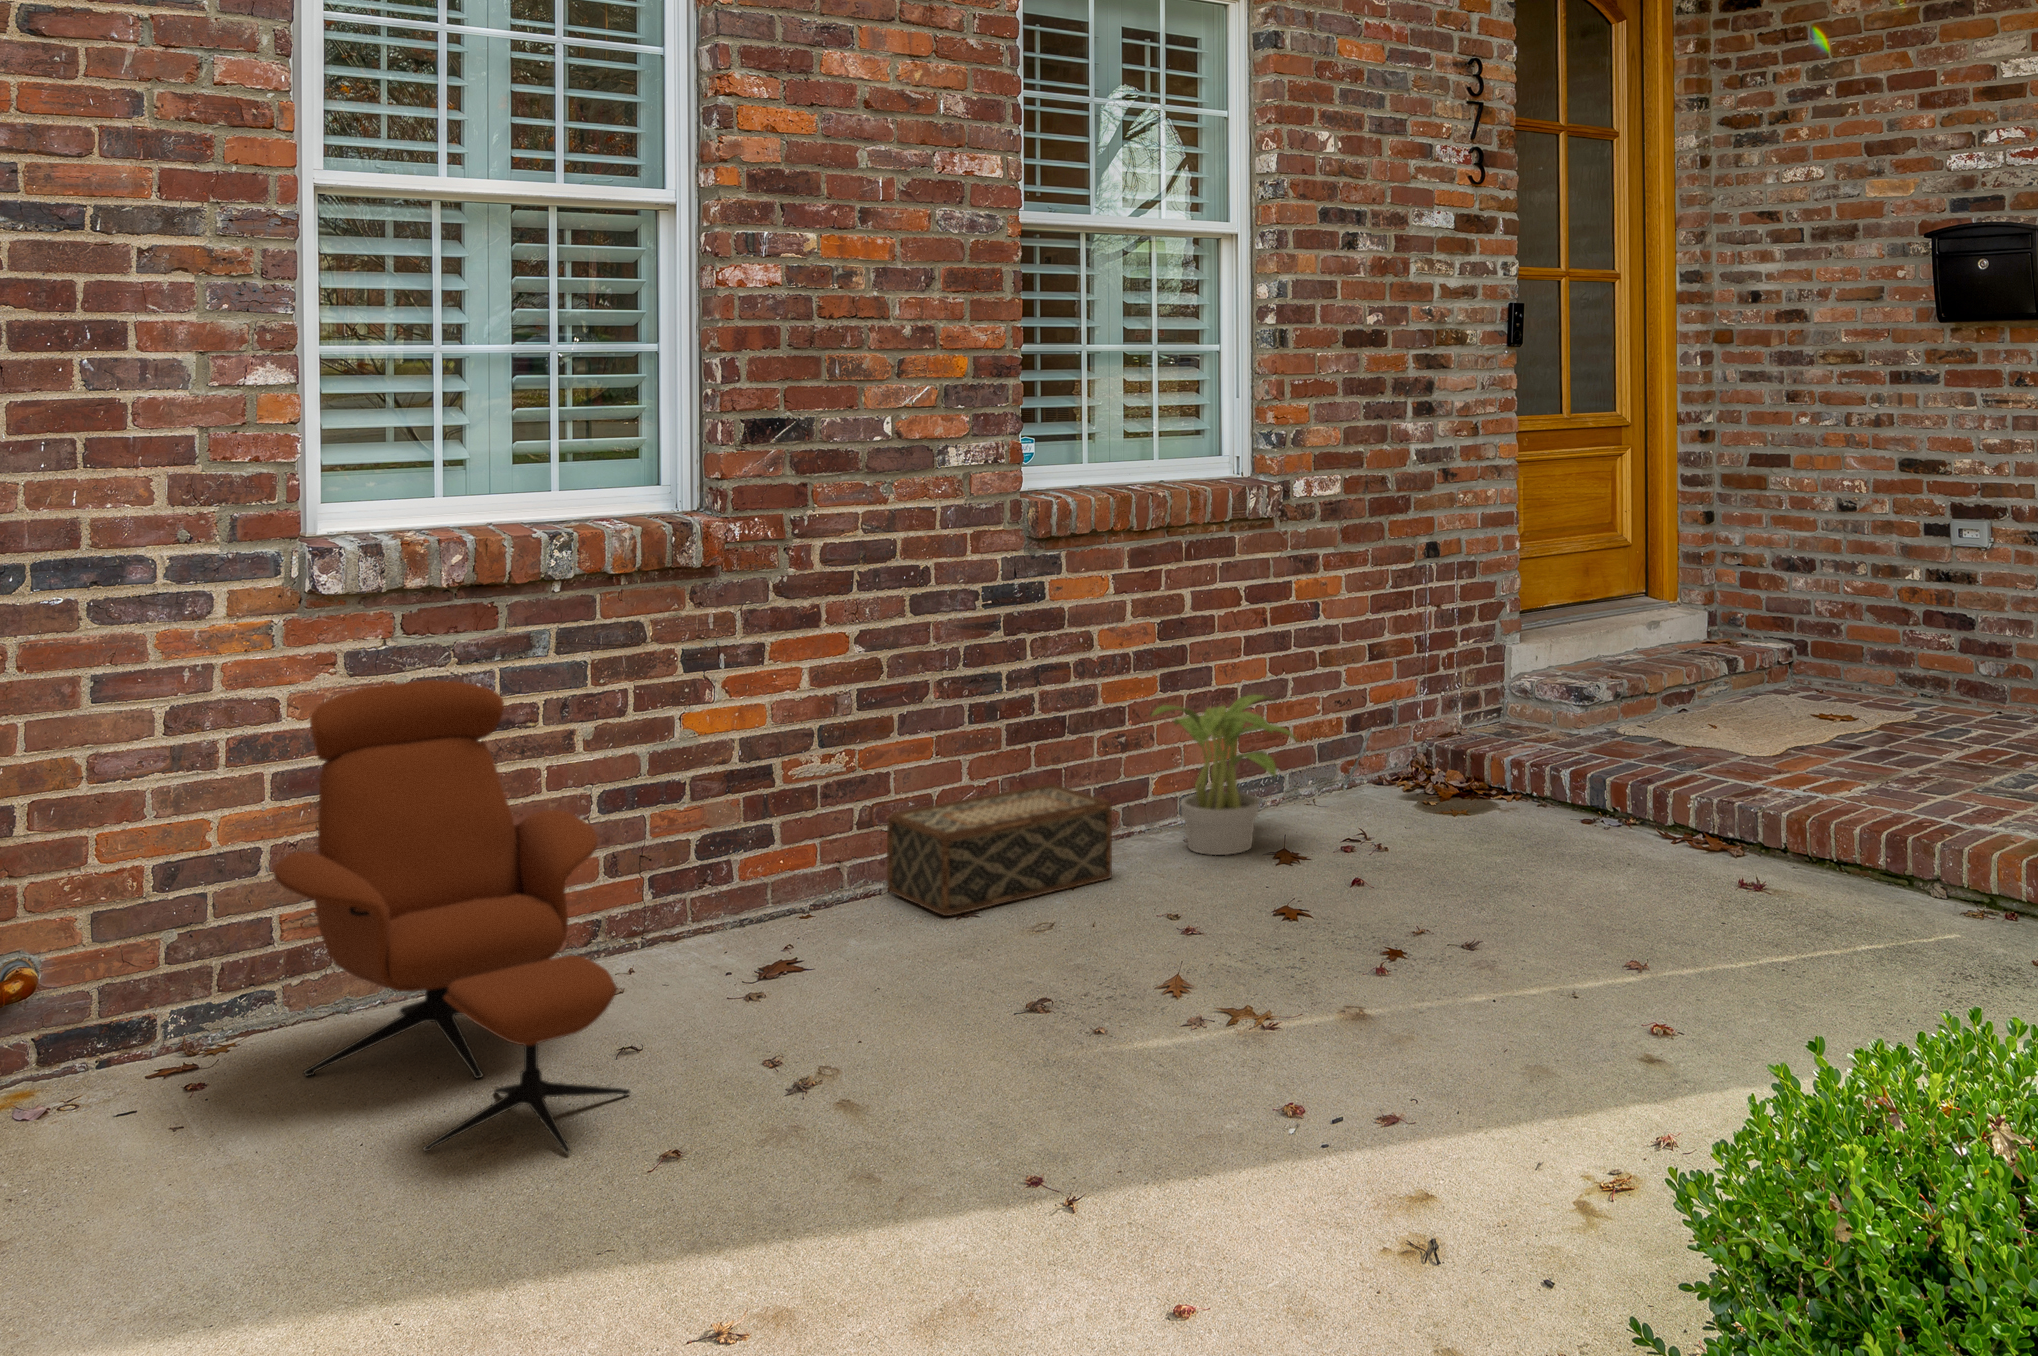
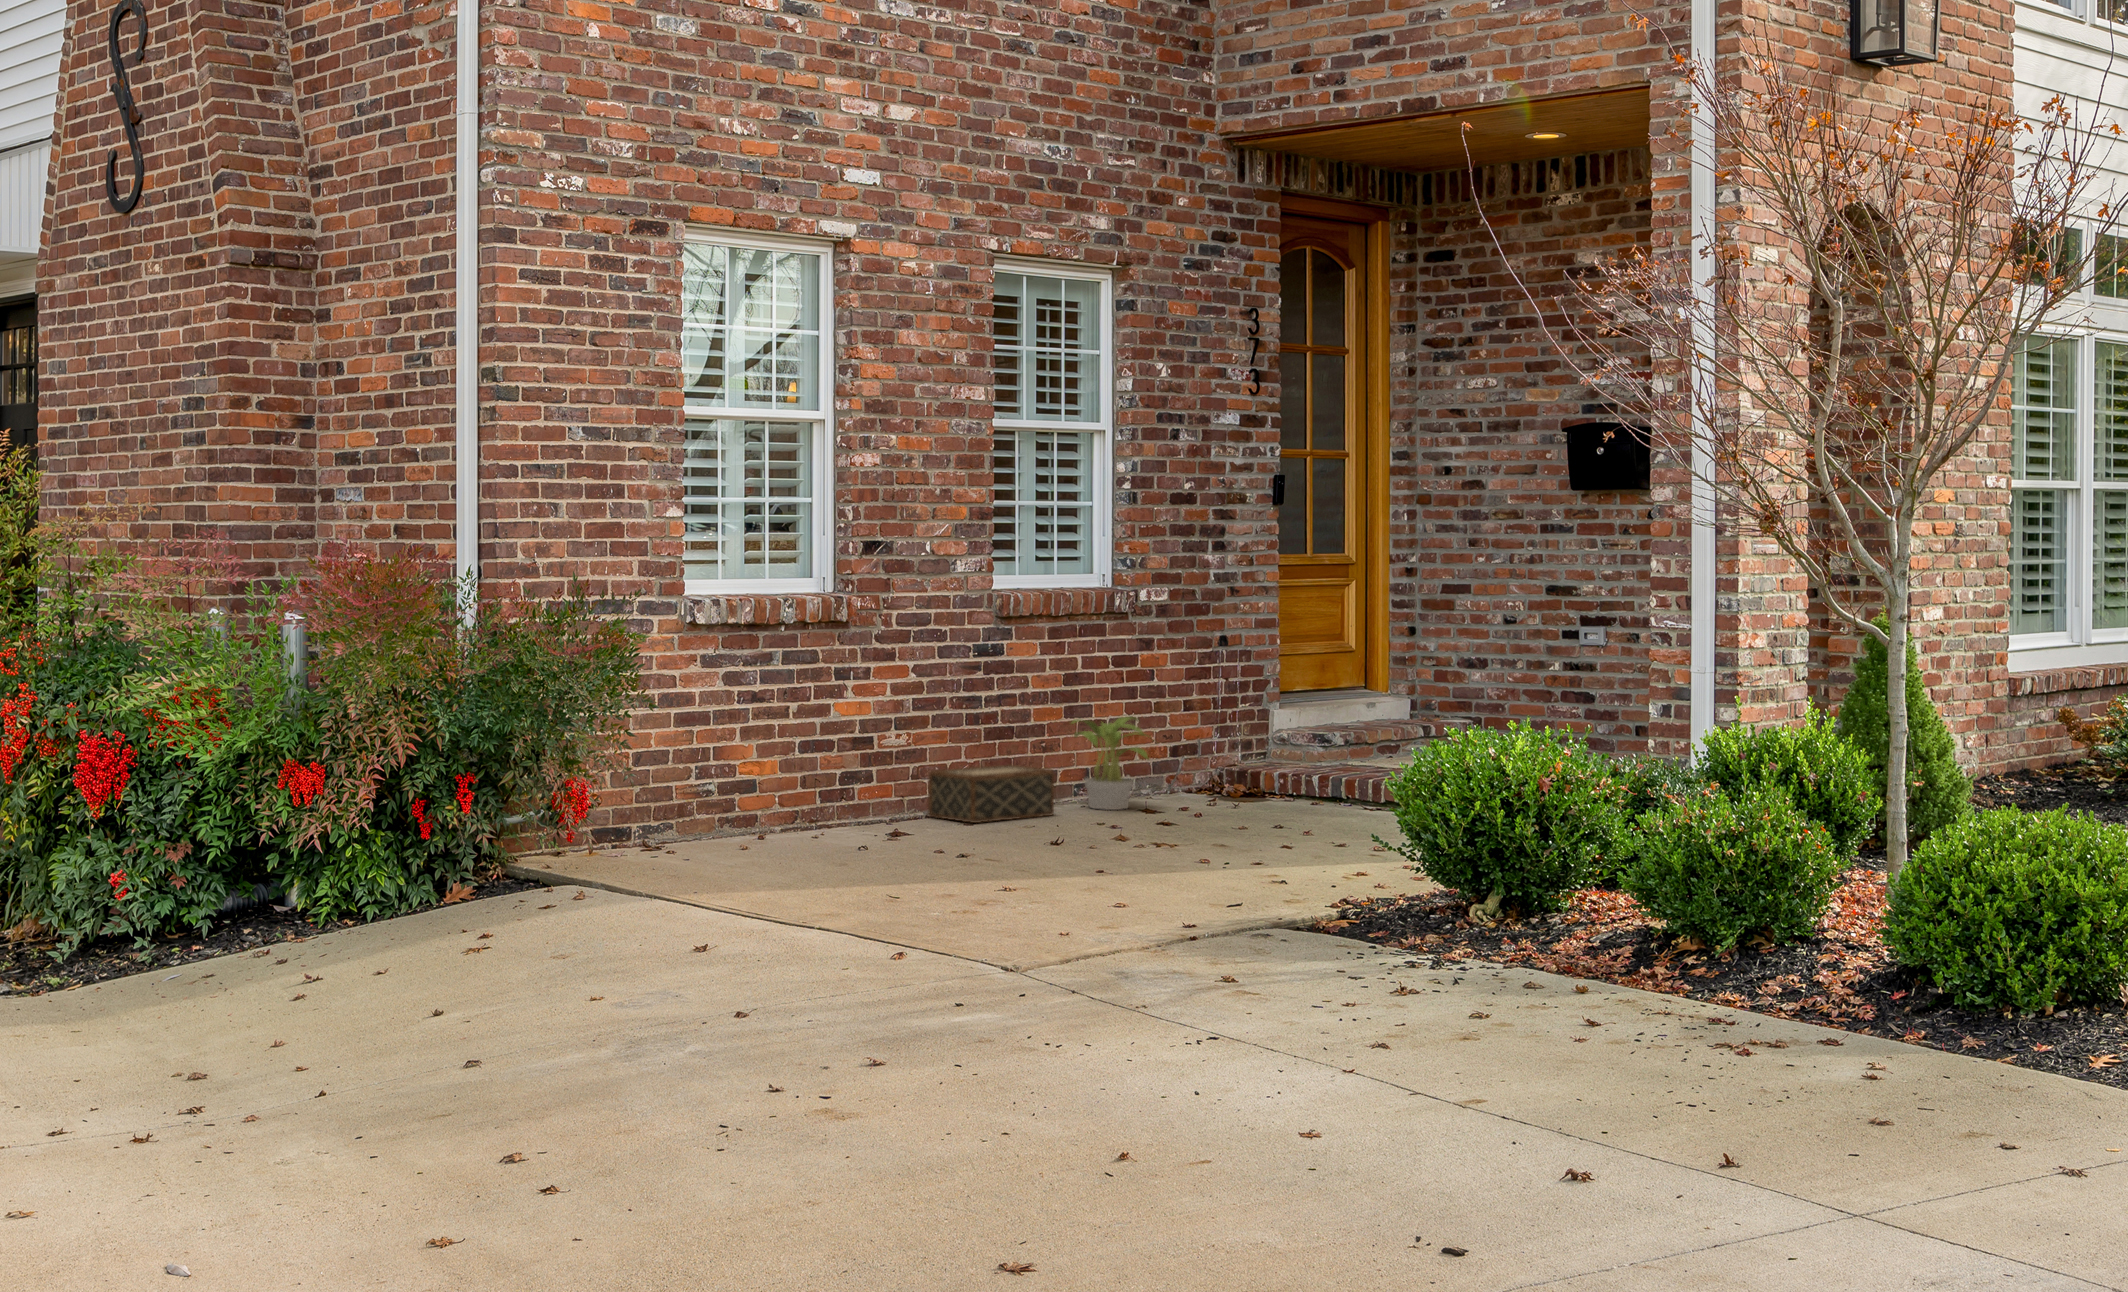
lounge chair: present [273,680,630,1153] -> none [699,671,891,866]

